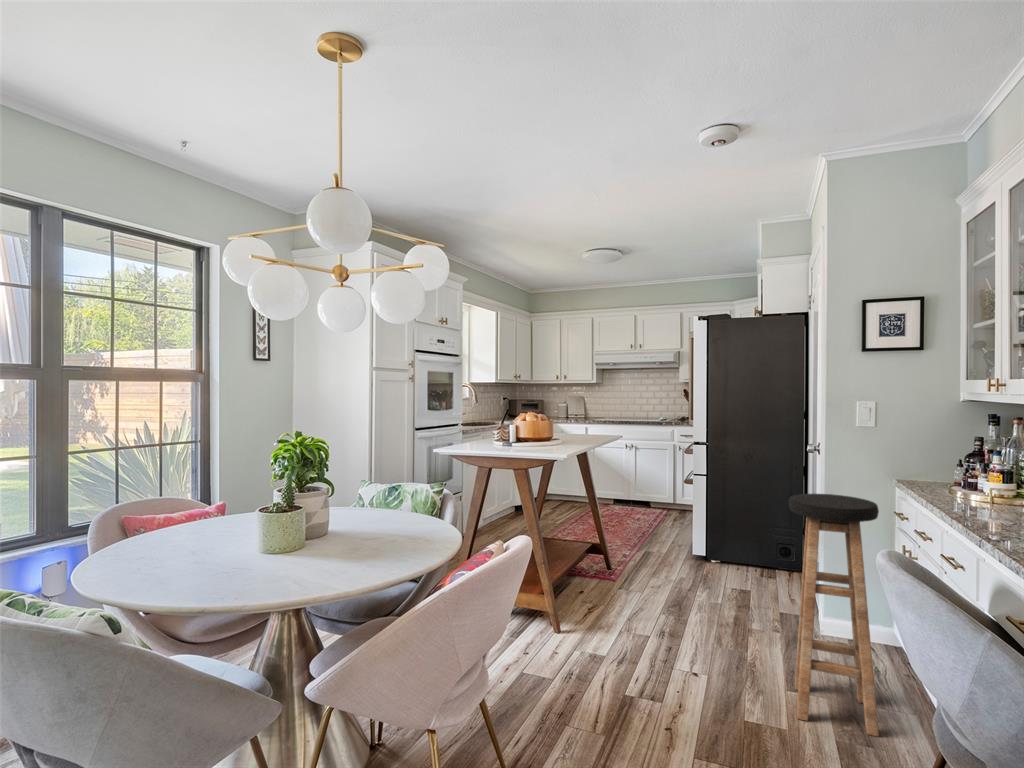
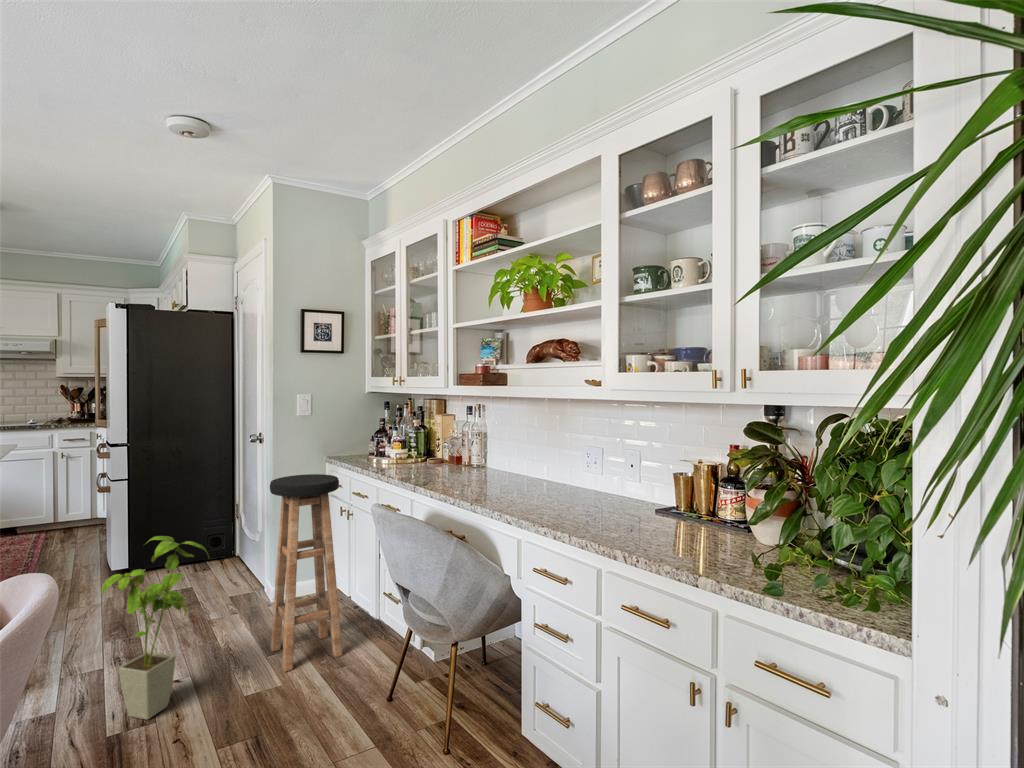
house plant: none [625,527,713,696] -> present [101,536,208,720]

